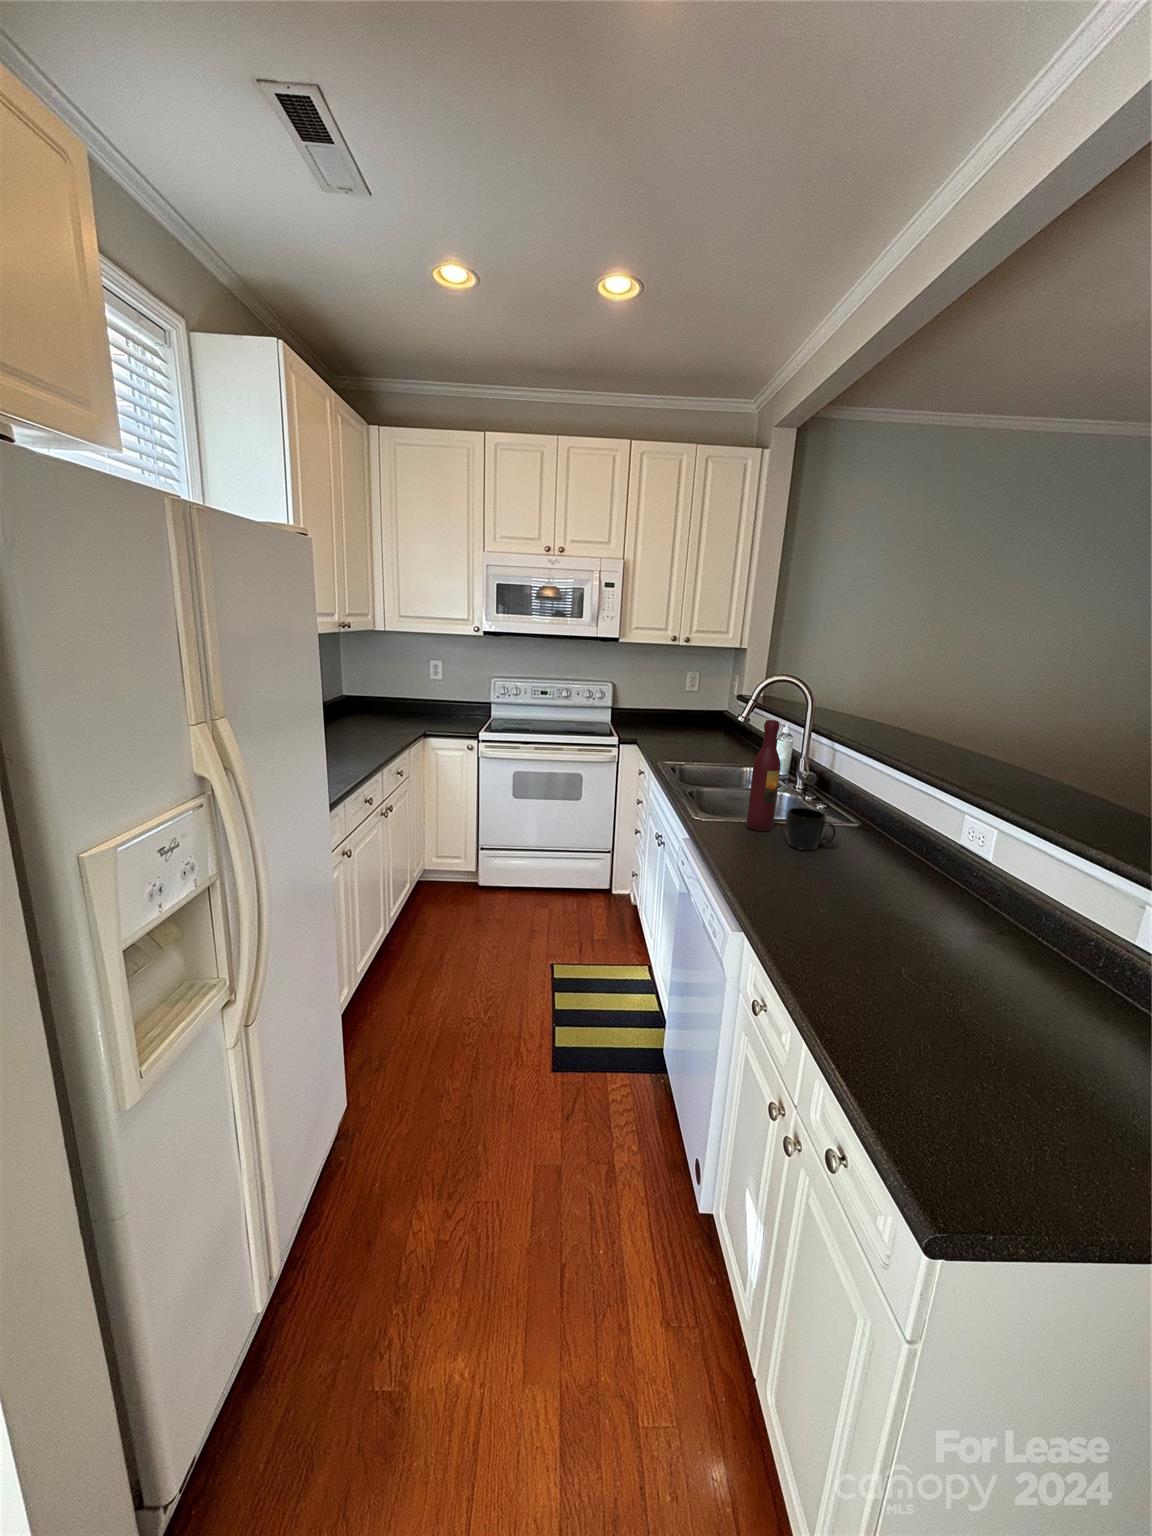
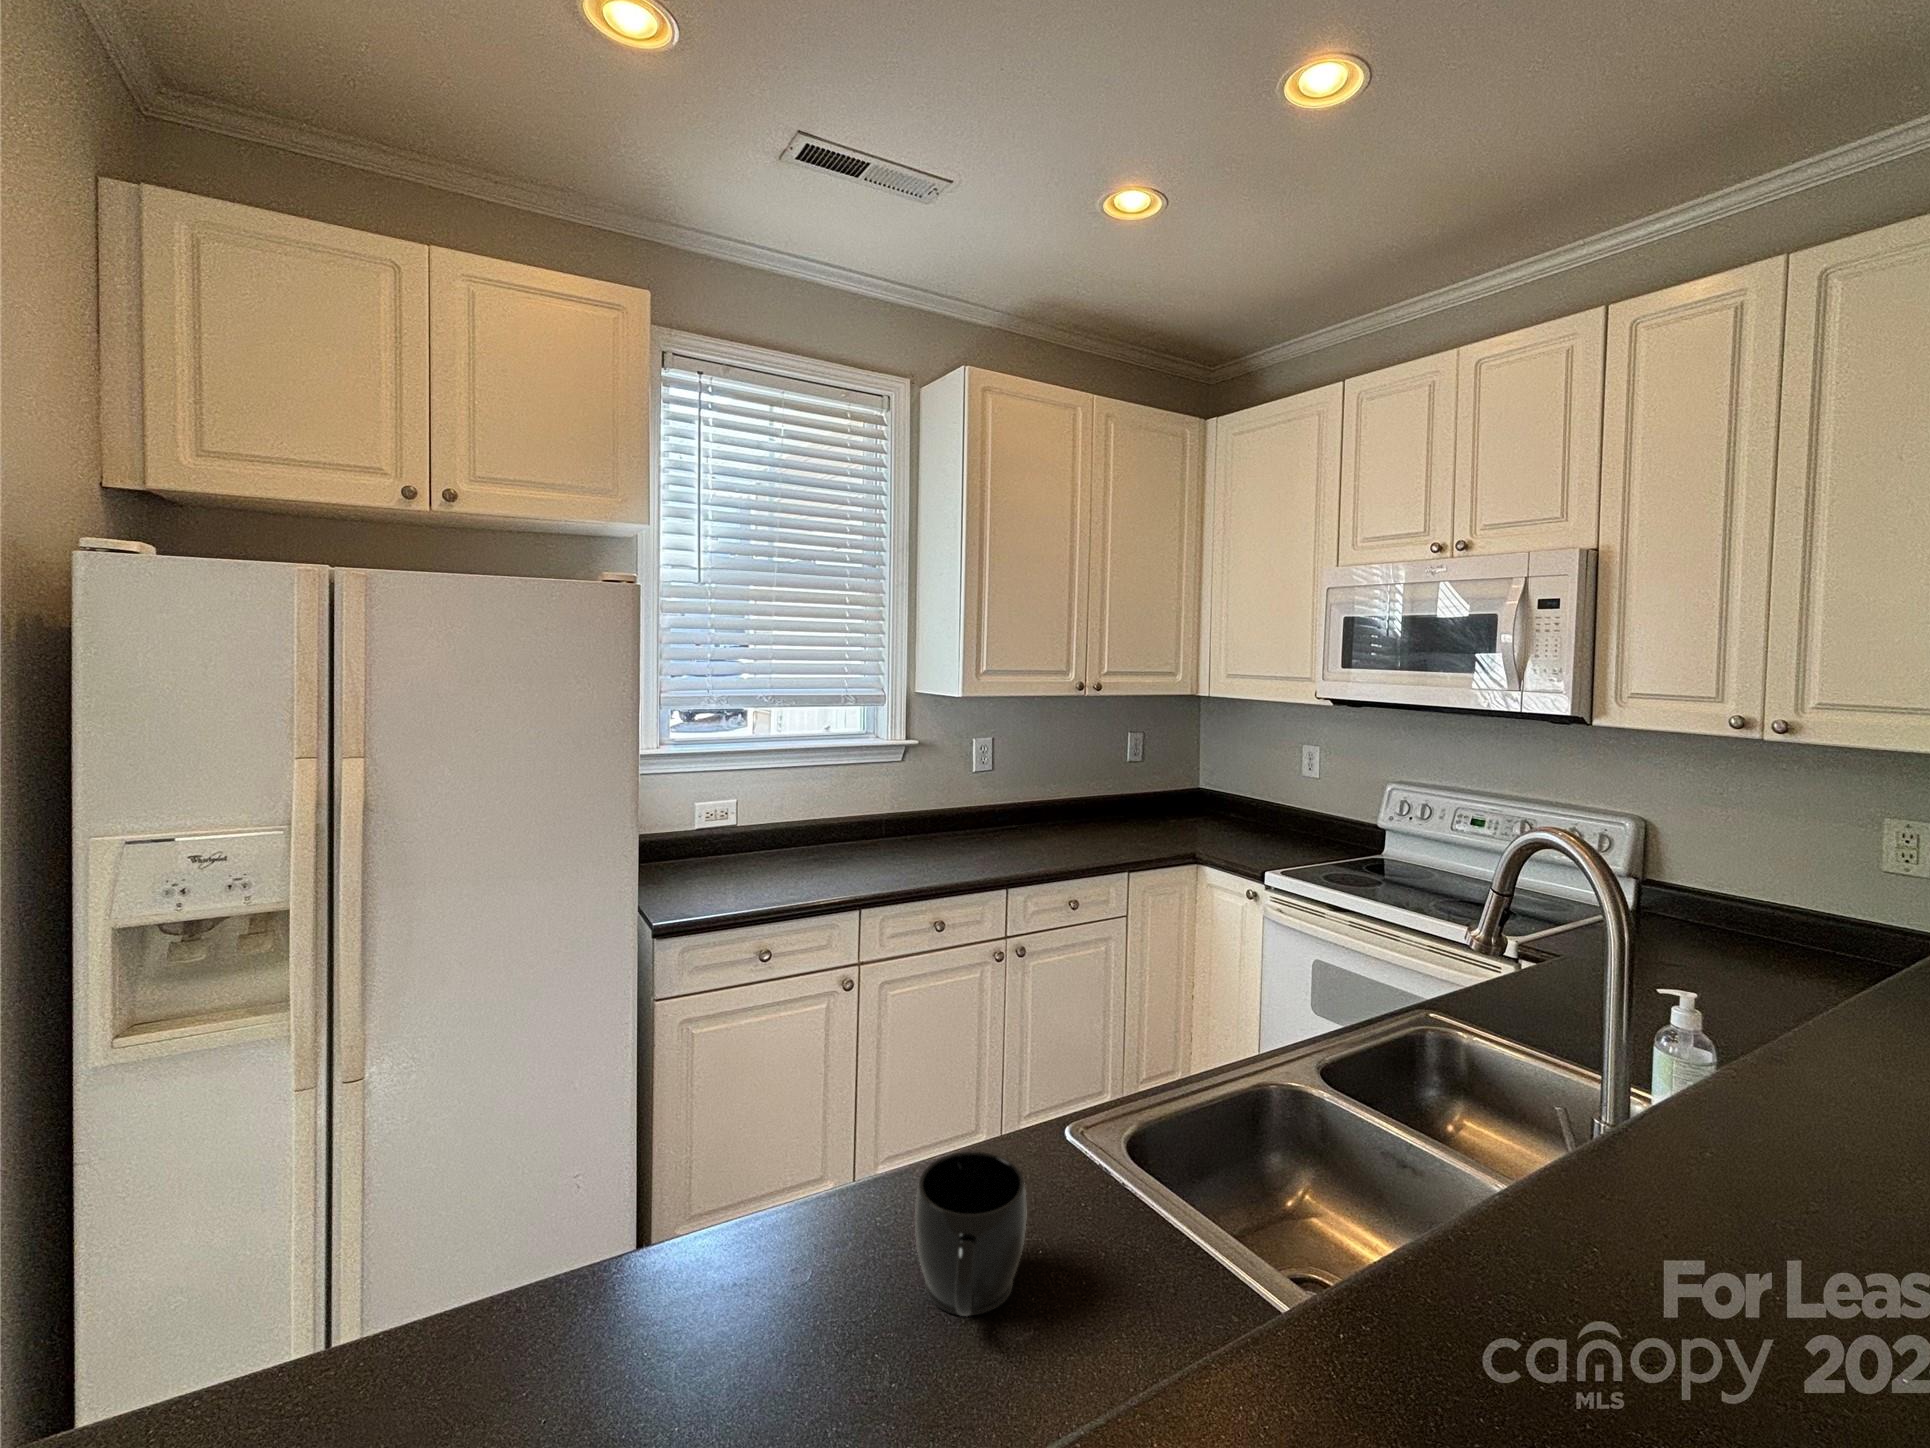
wine bottle: present [746,720,780,832] -> none [1032,893,1107,1218]

